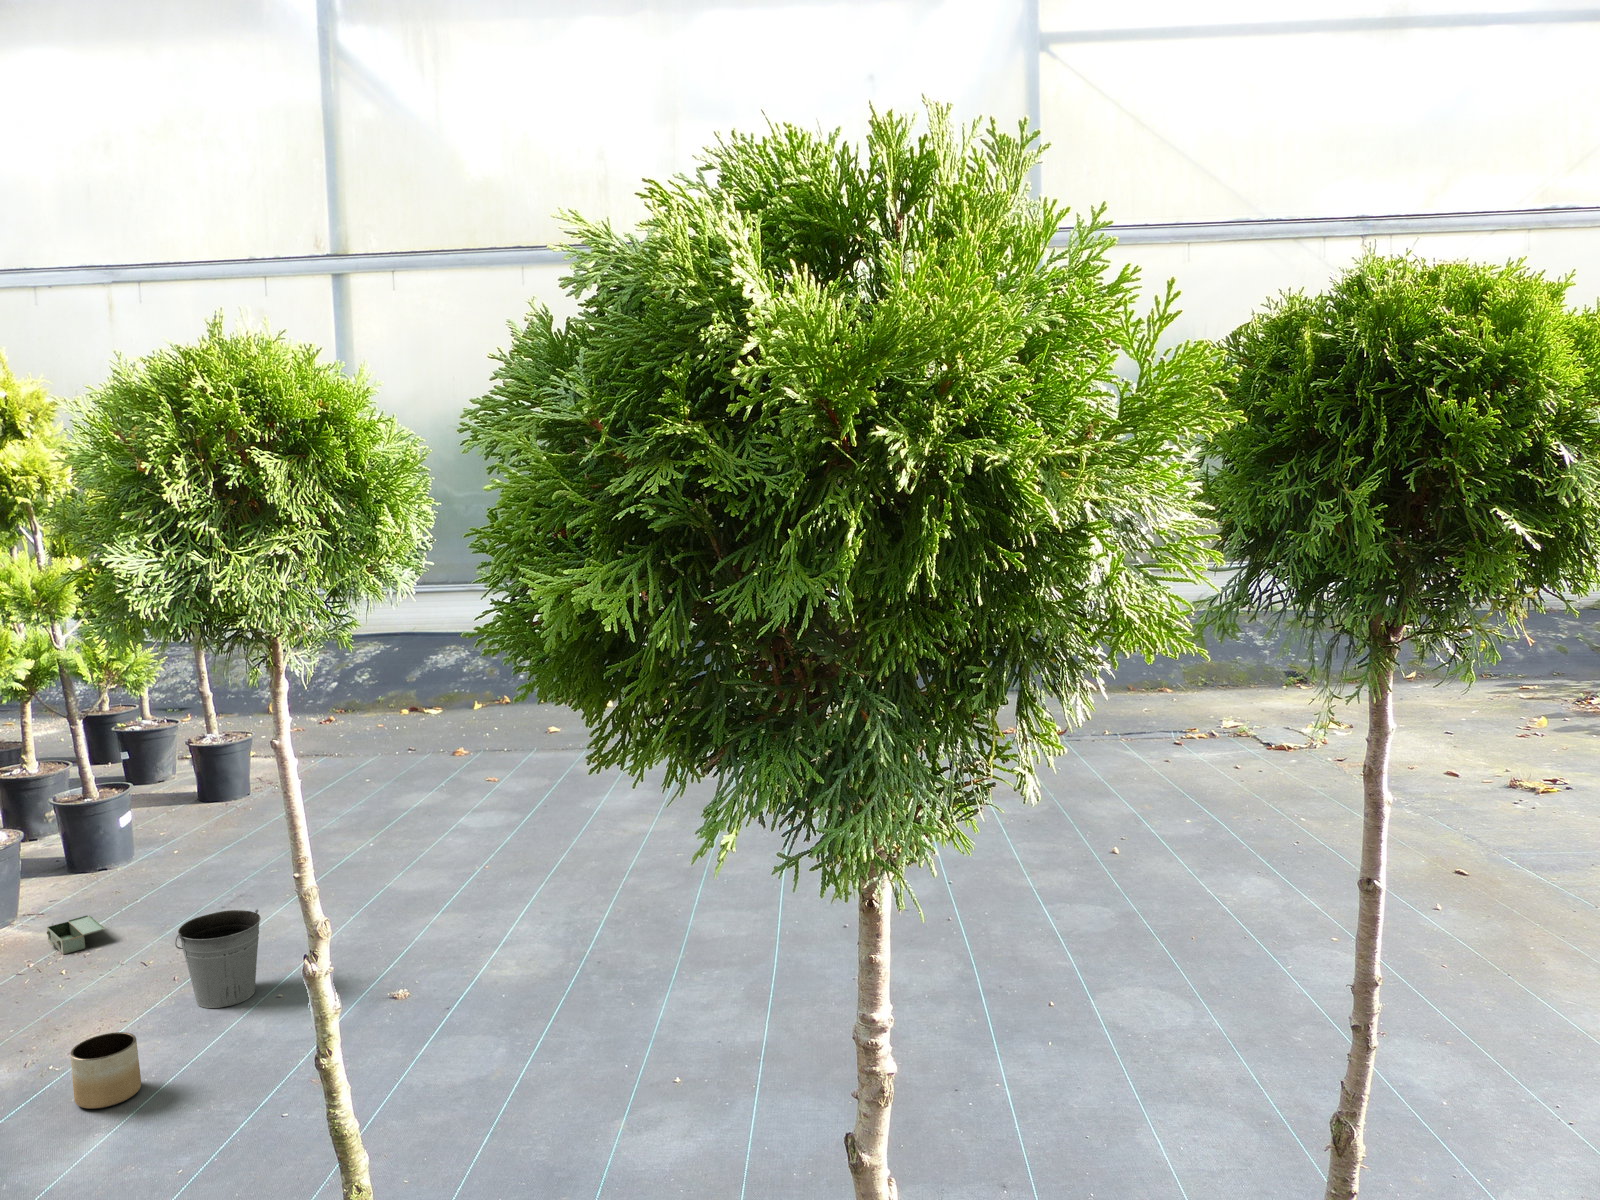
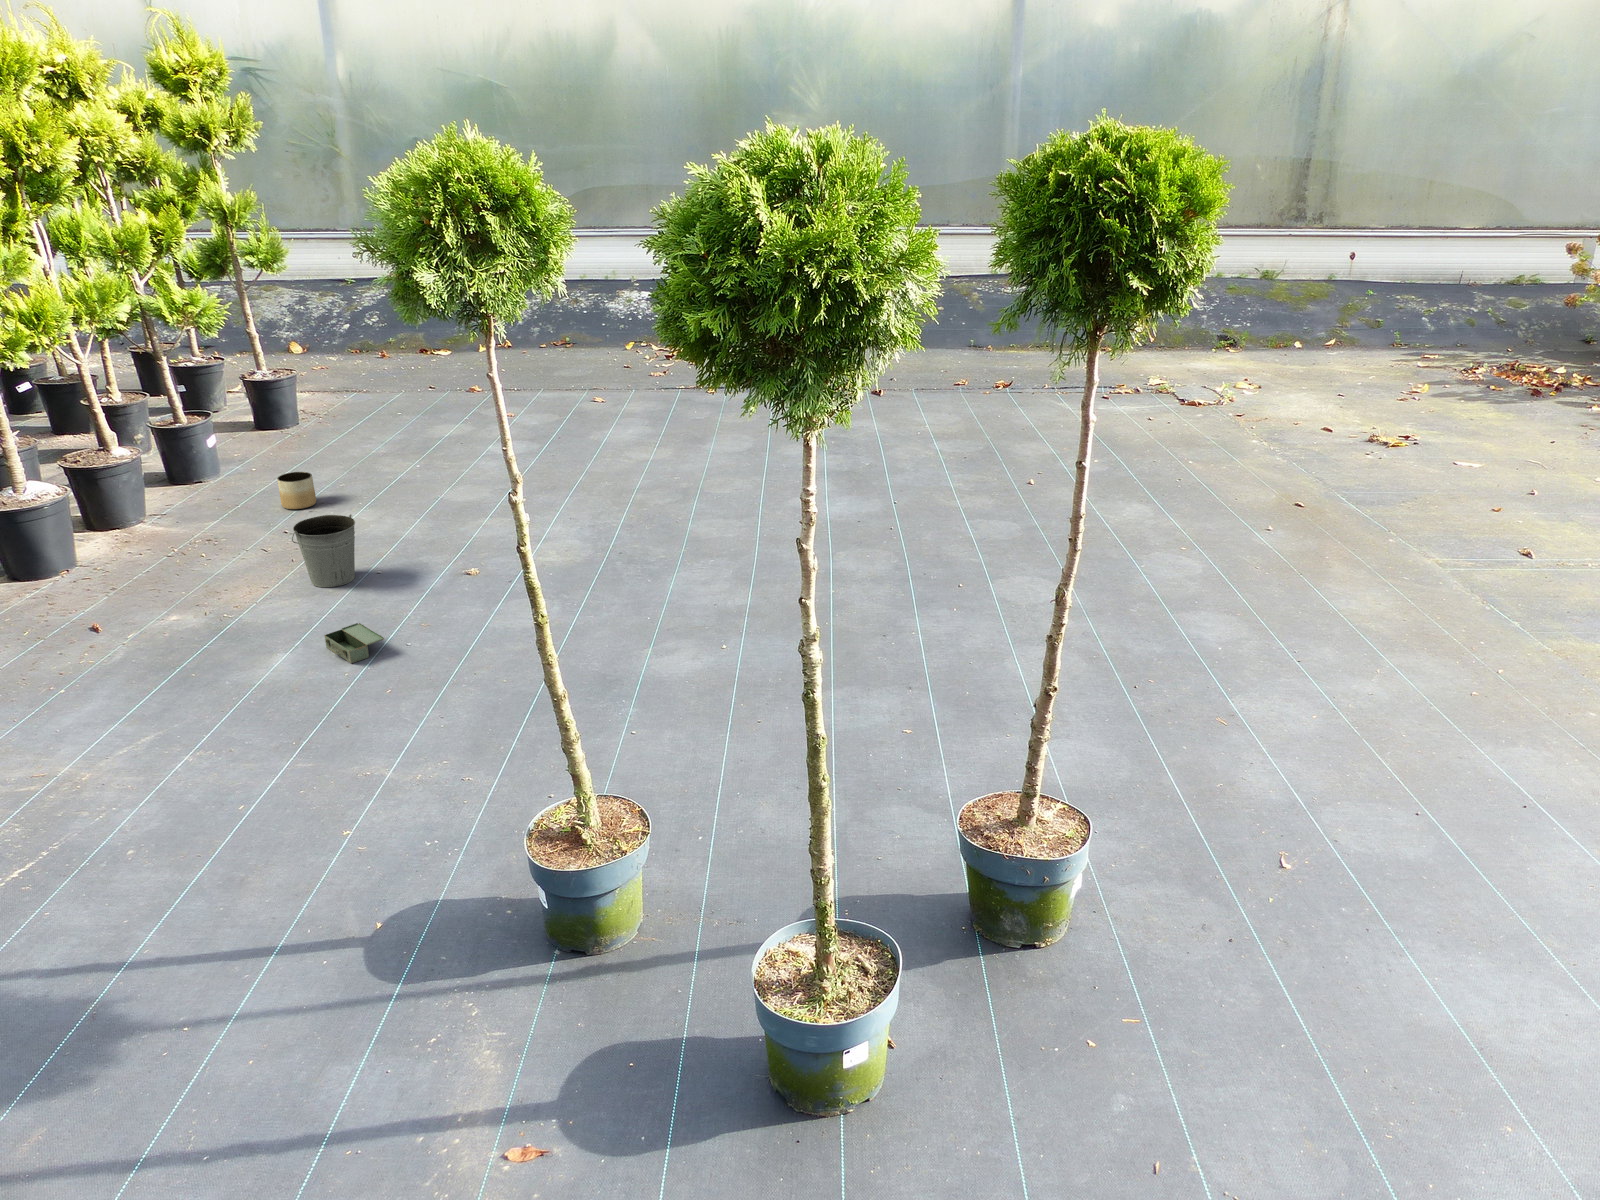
toolbox: present [47,916,105,954] -> present [324,623,384,663]
planter: present [70,1032,141,1109] -> present [277,472,316,510]

